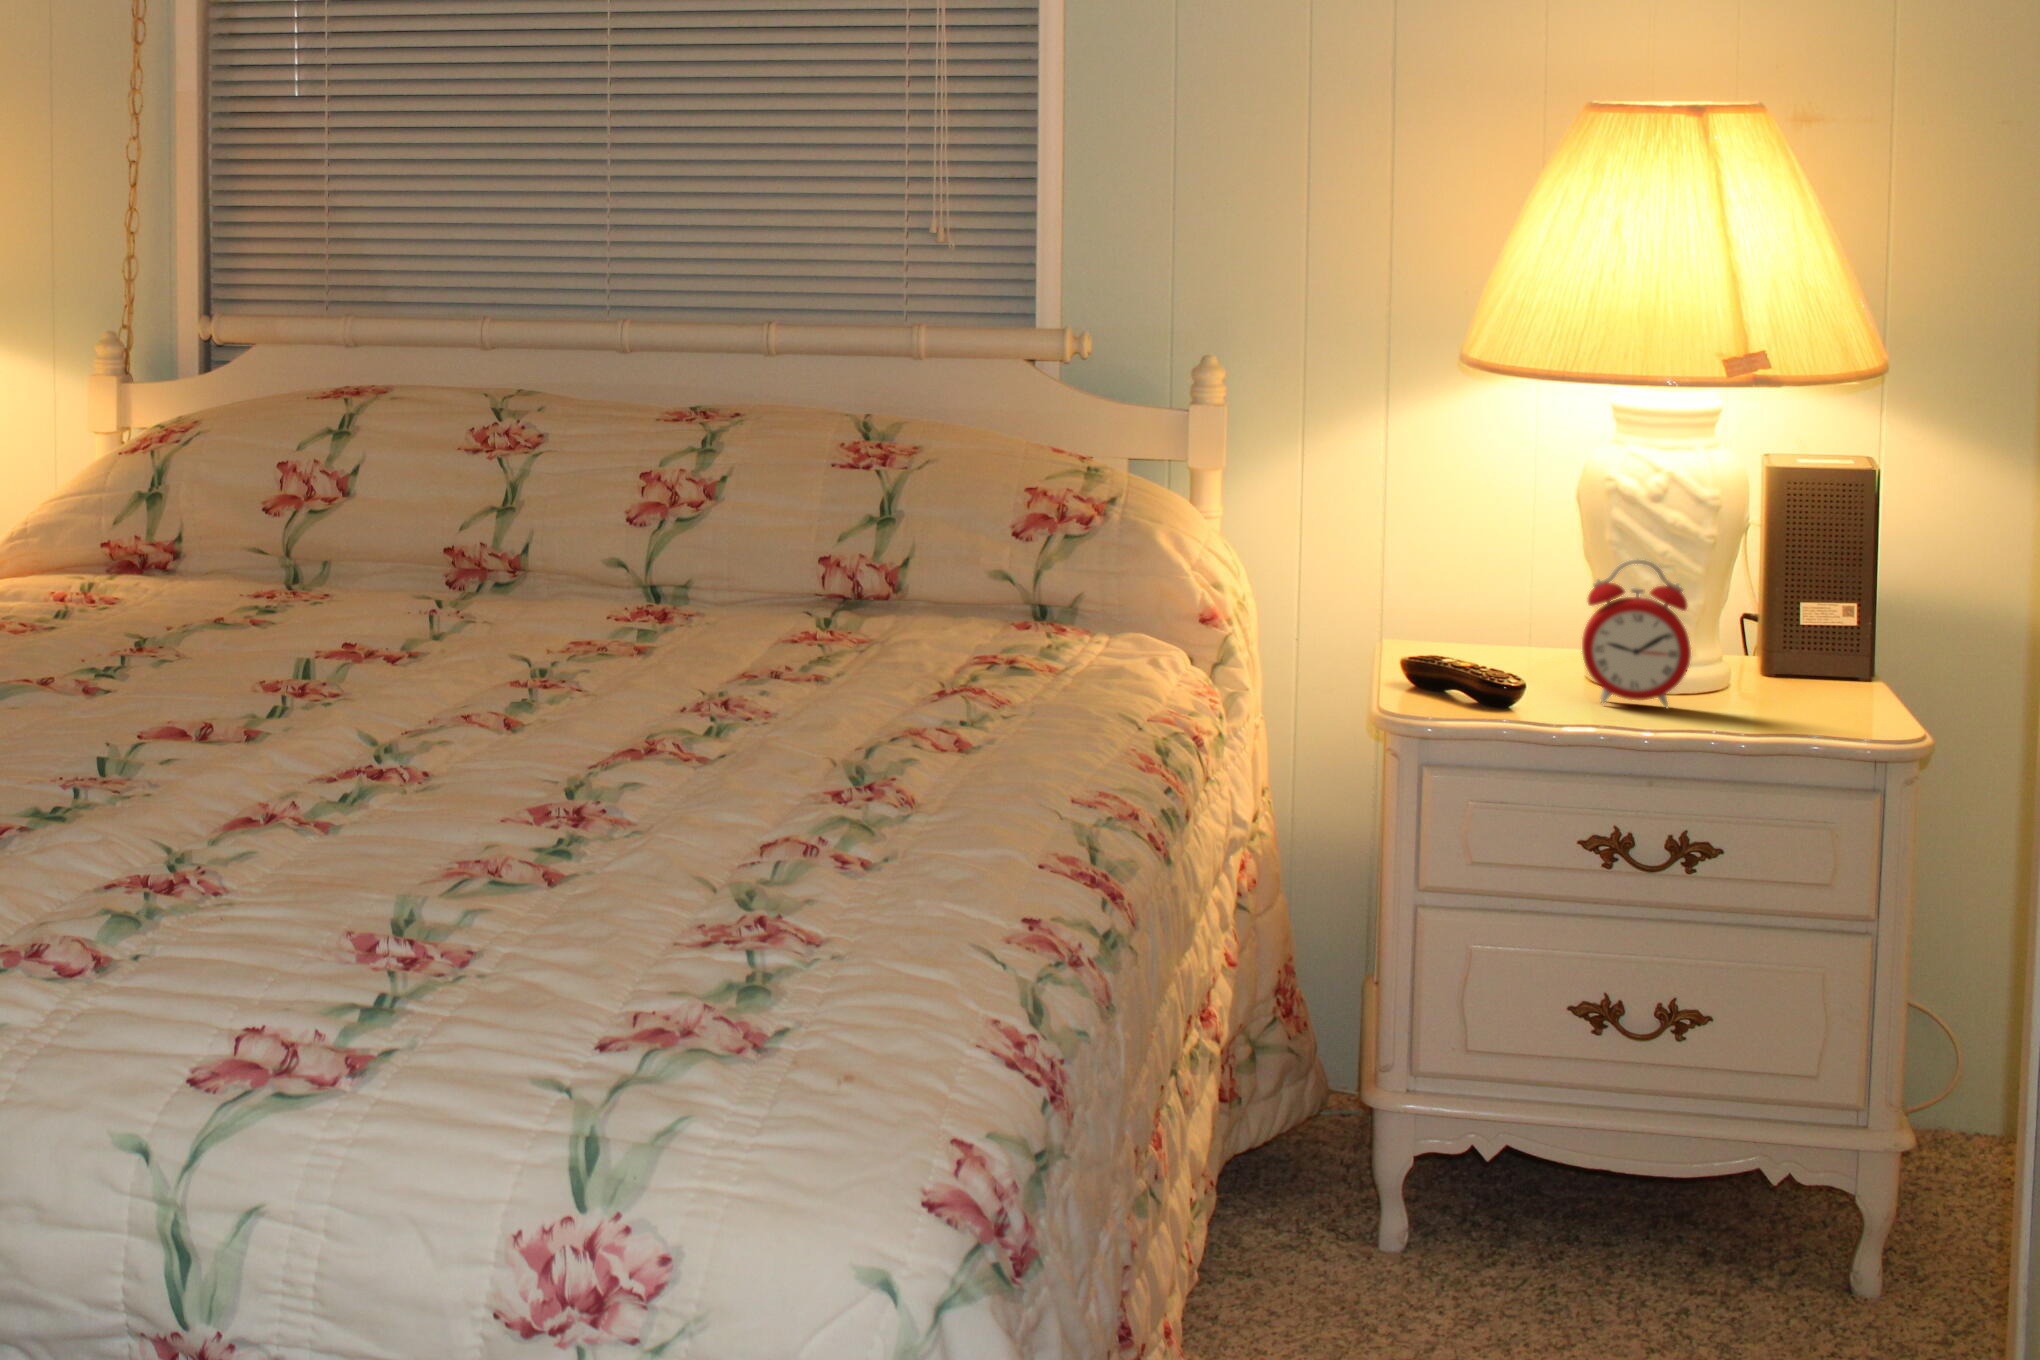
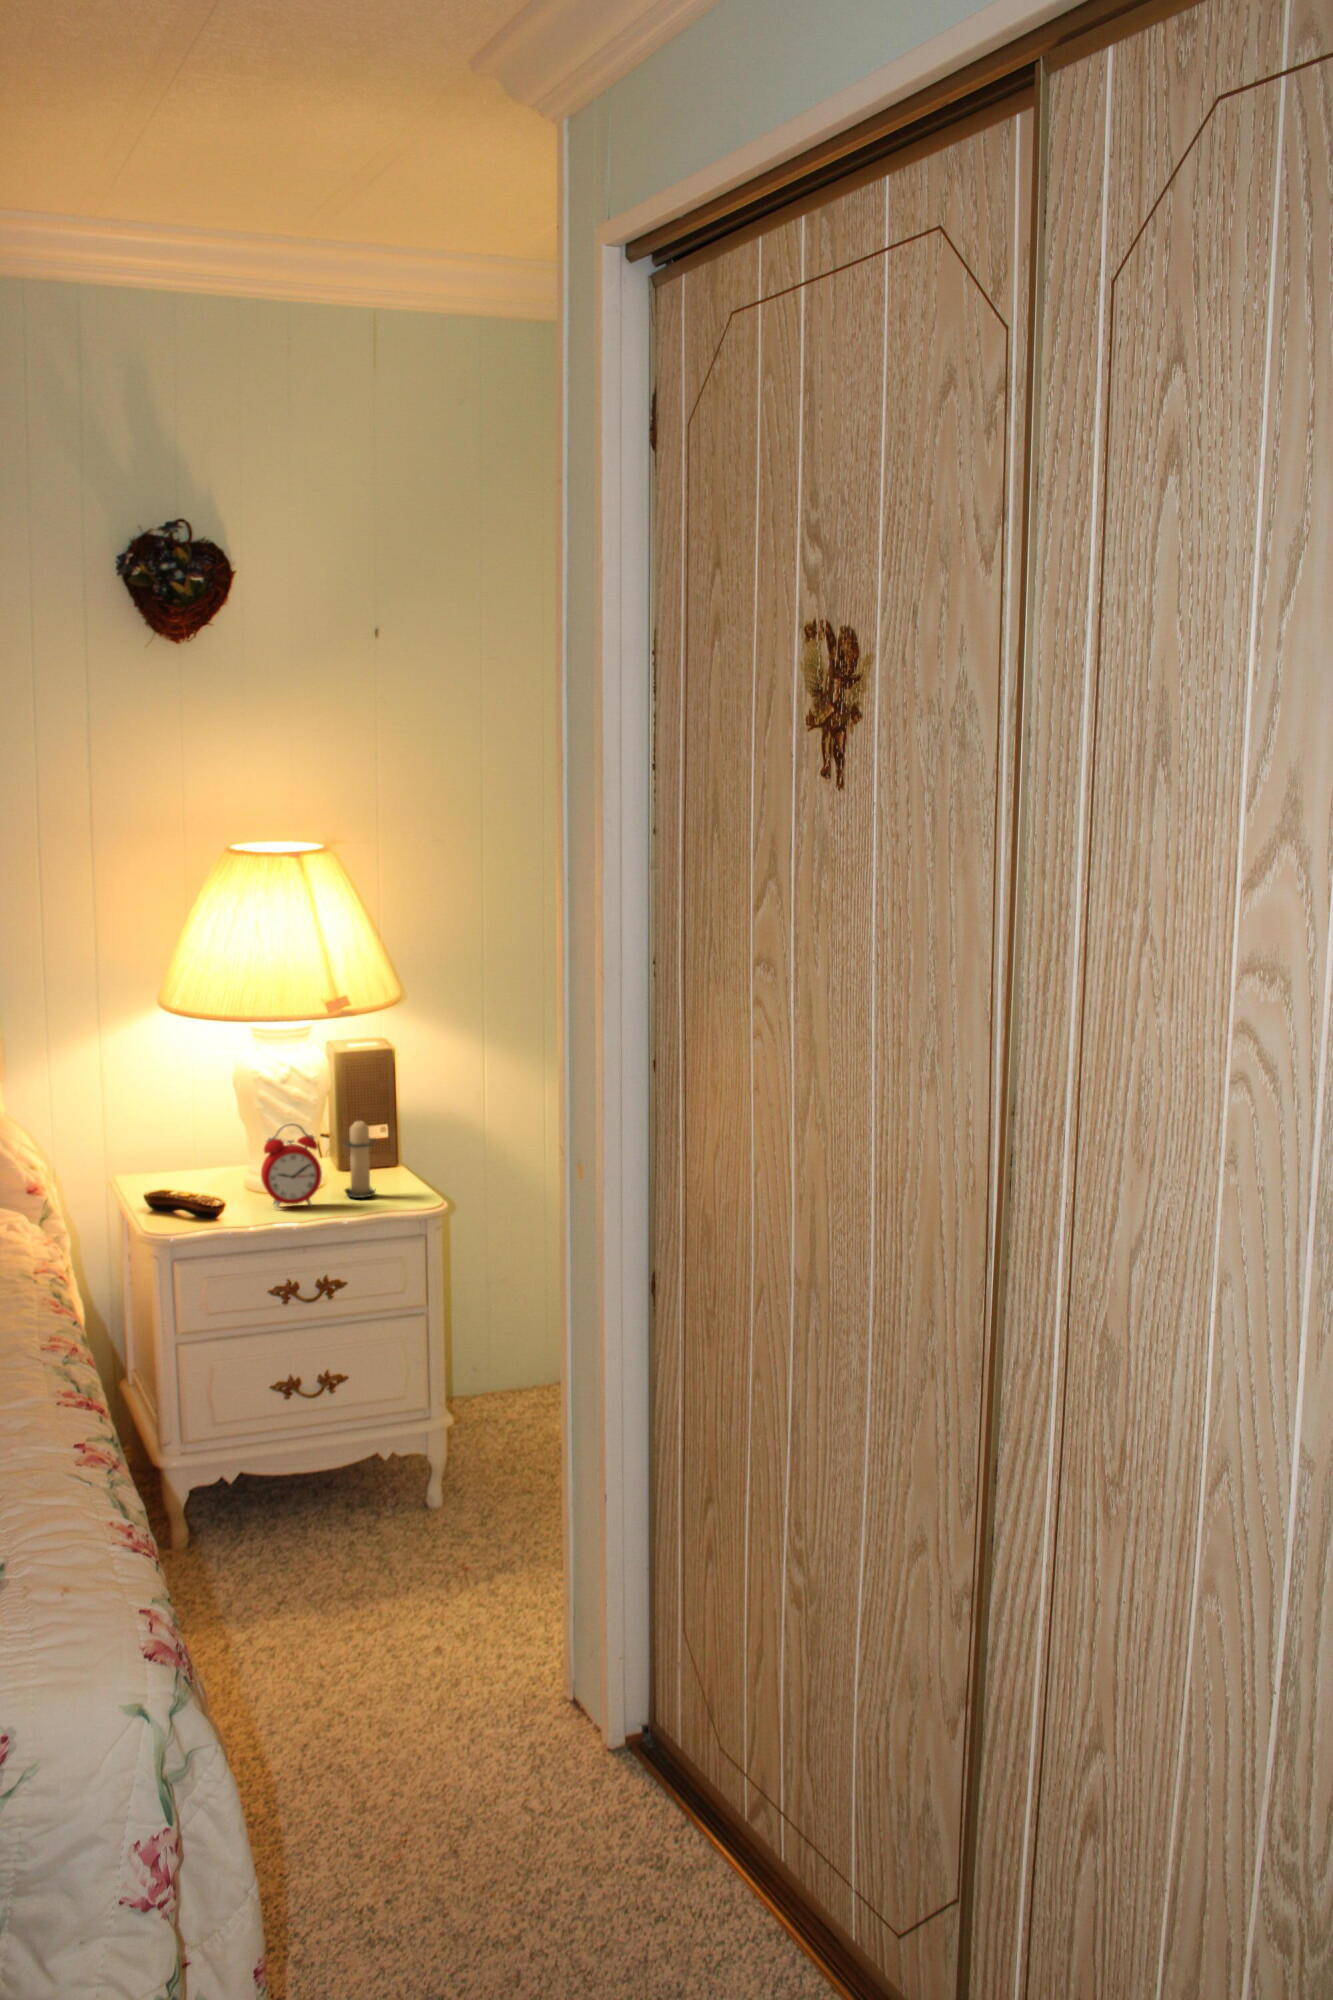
candle: none [1734,564,1816,714] -> present [344,1120,376,1198]

